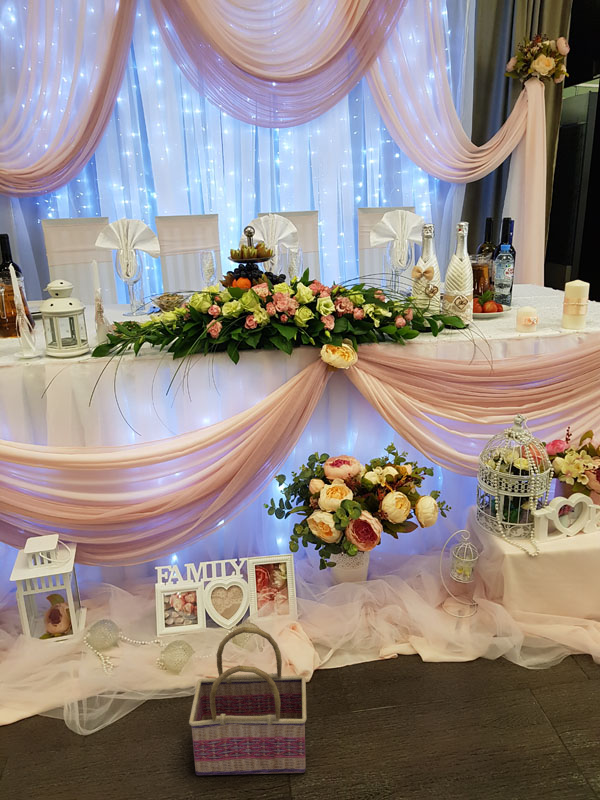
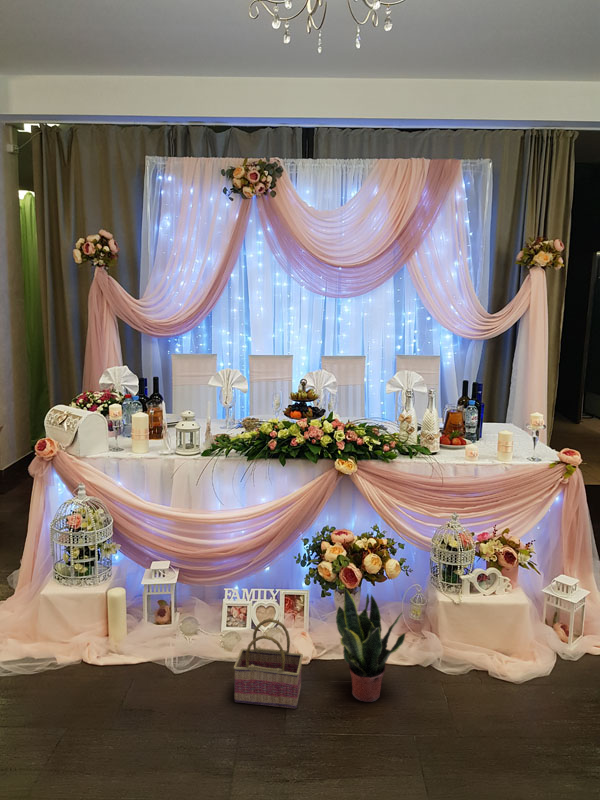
potted plant: none [355,563,480,739] -> present [336,589,405,702]

